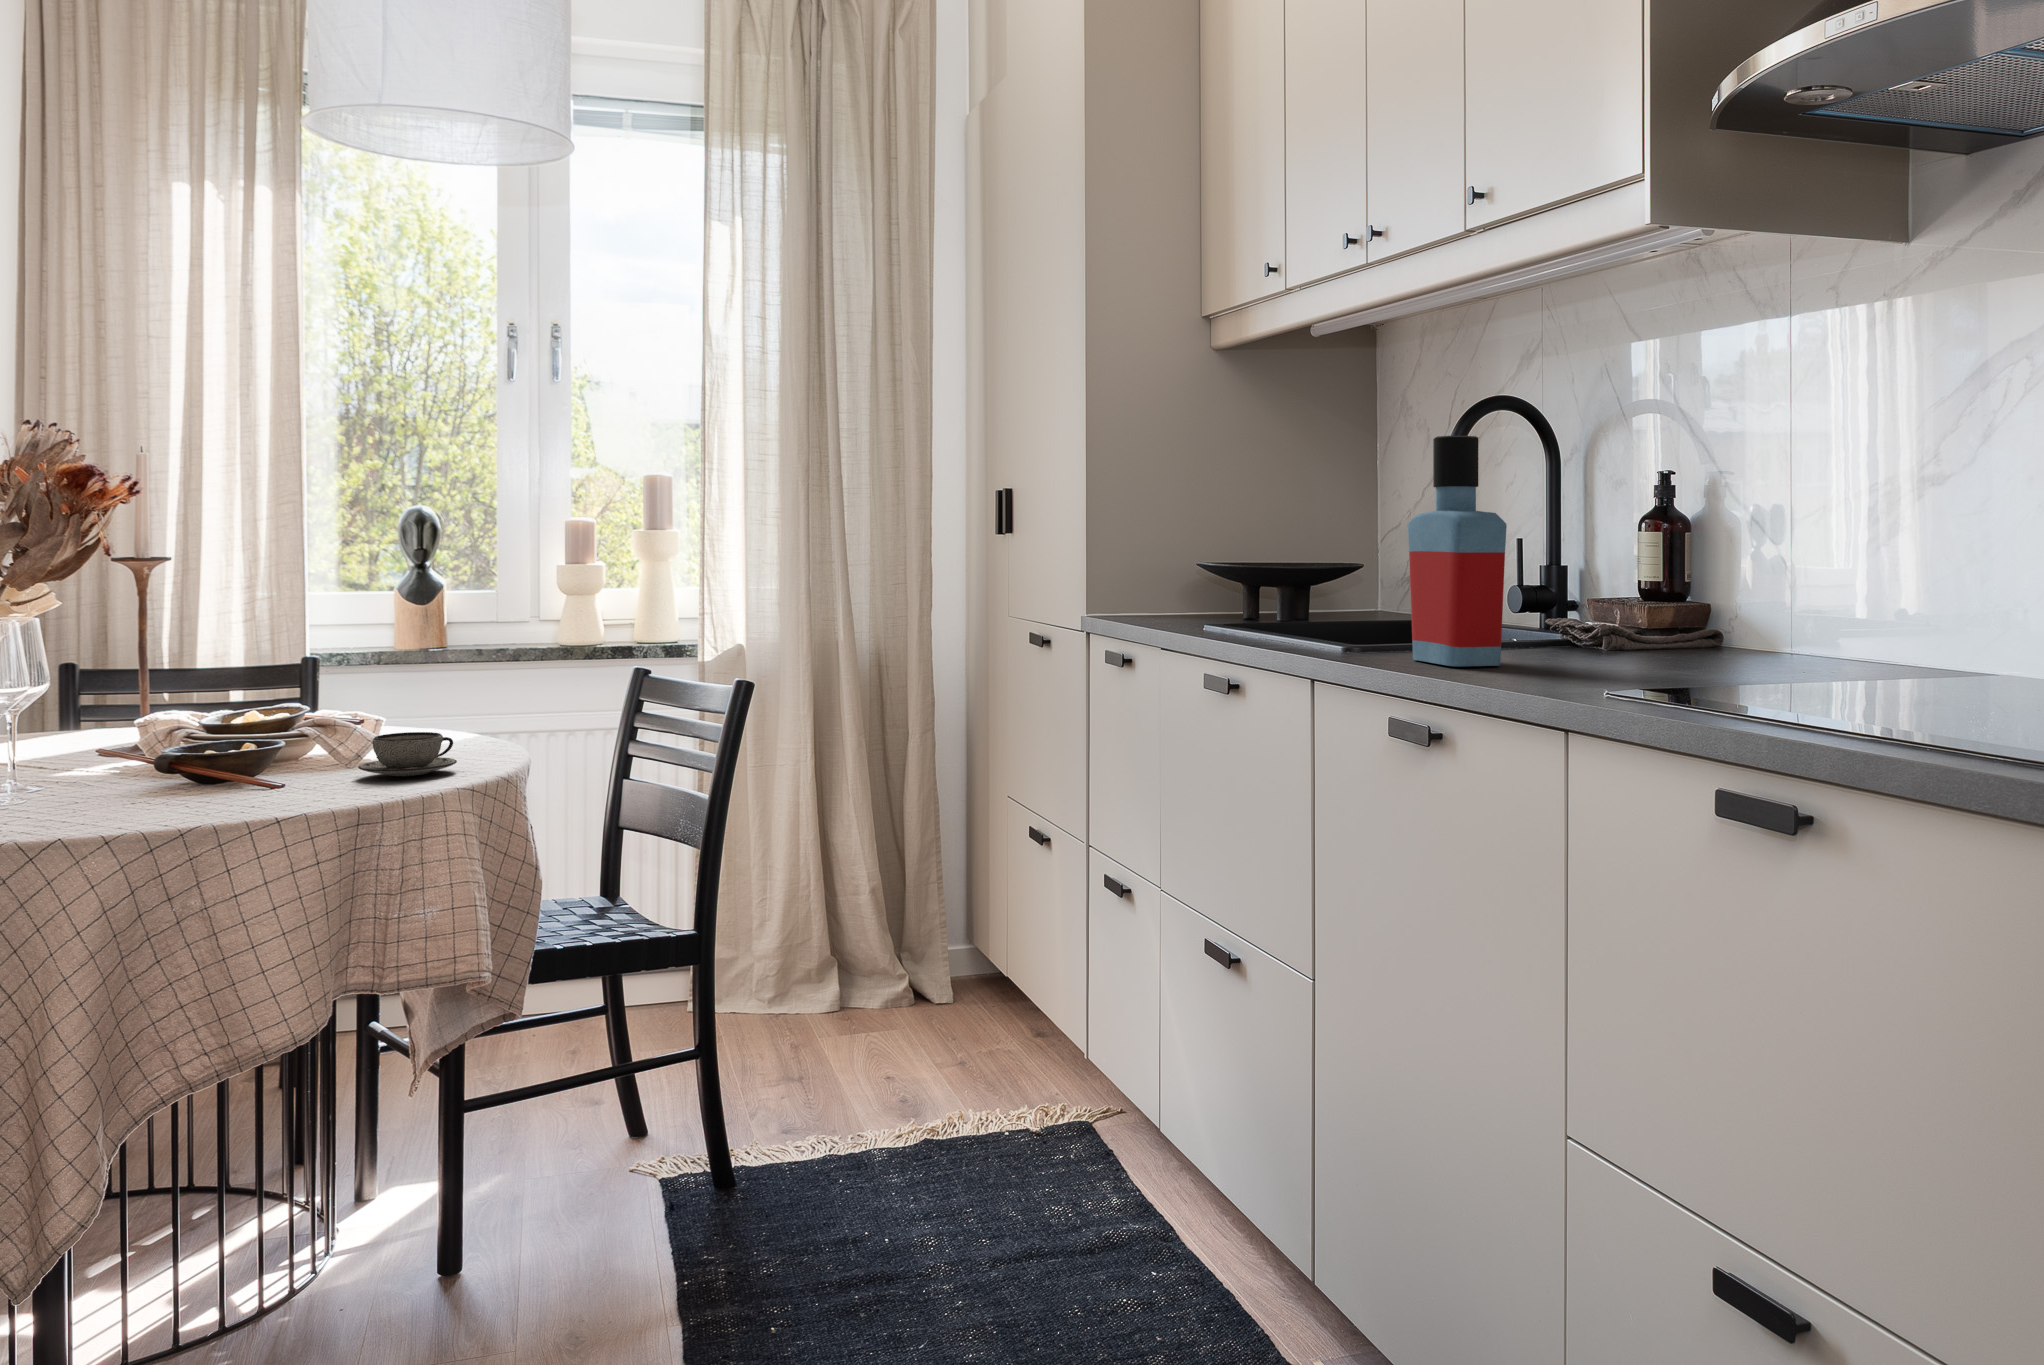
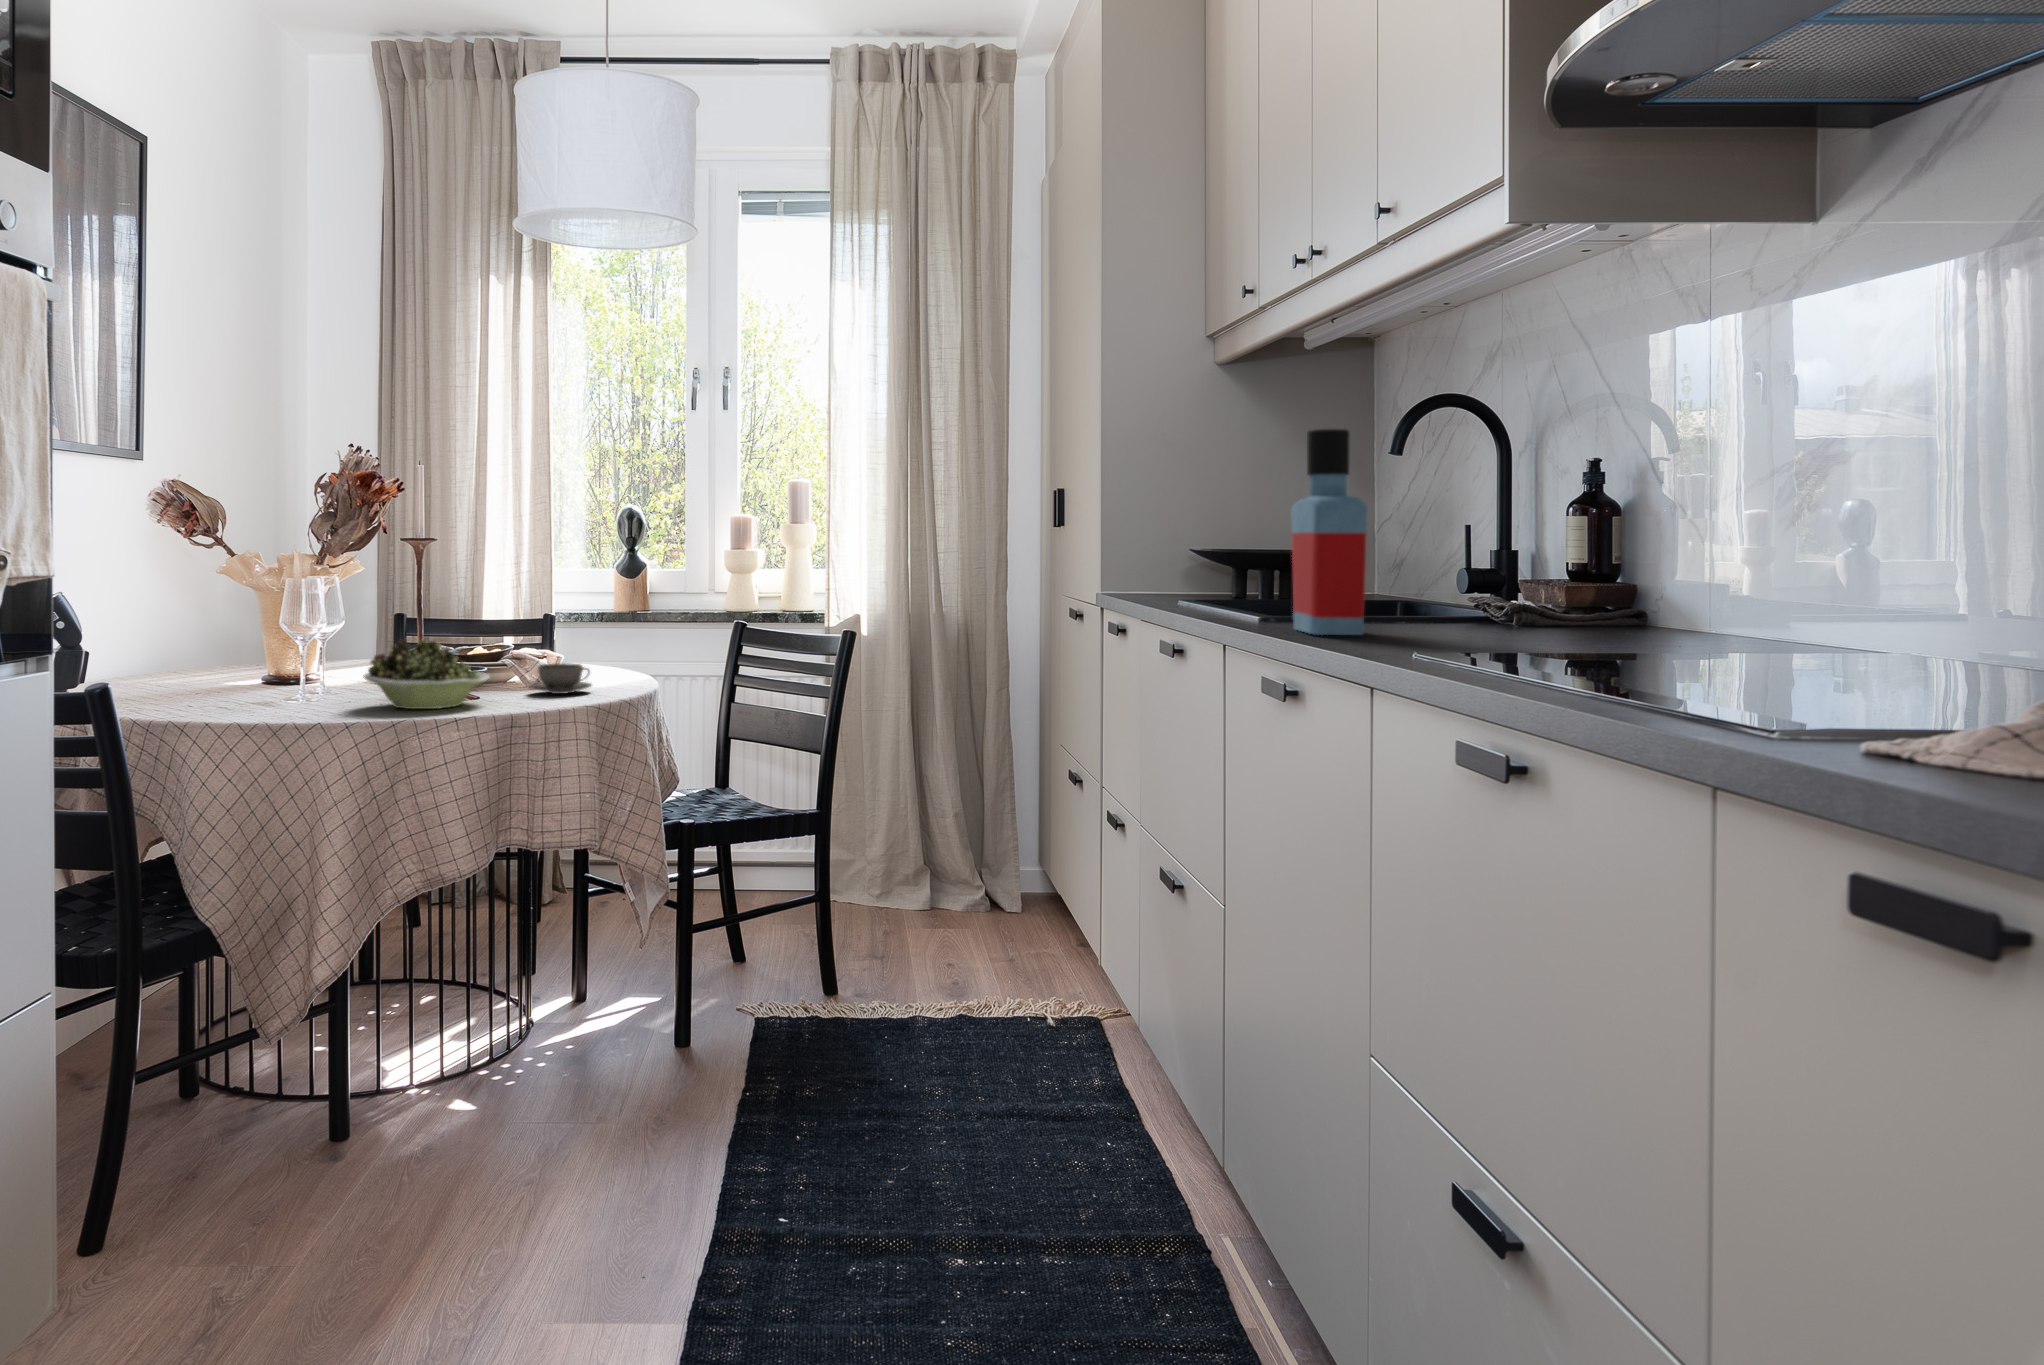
bowl: none [95,706,312,815] -> present [363,639,490,709]

